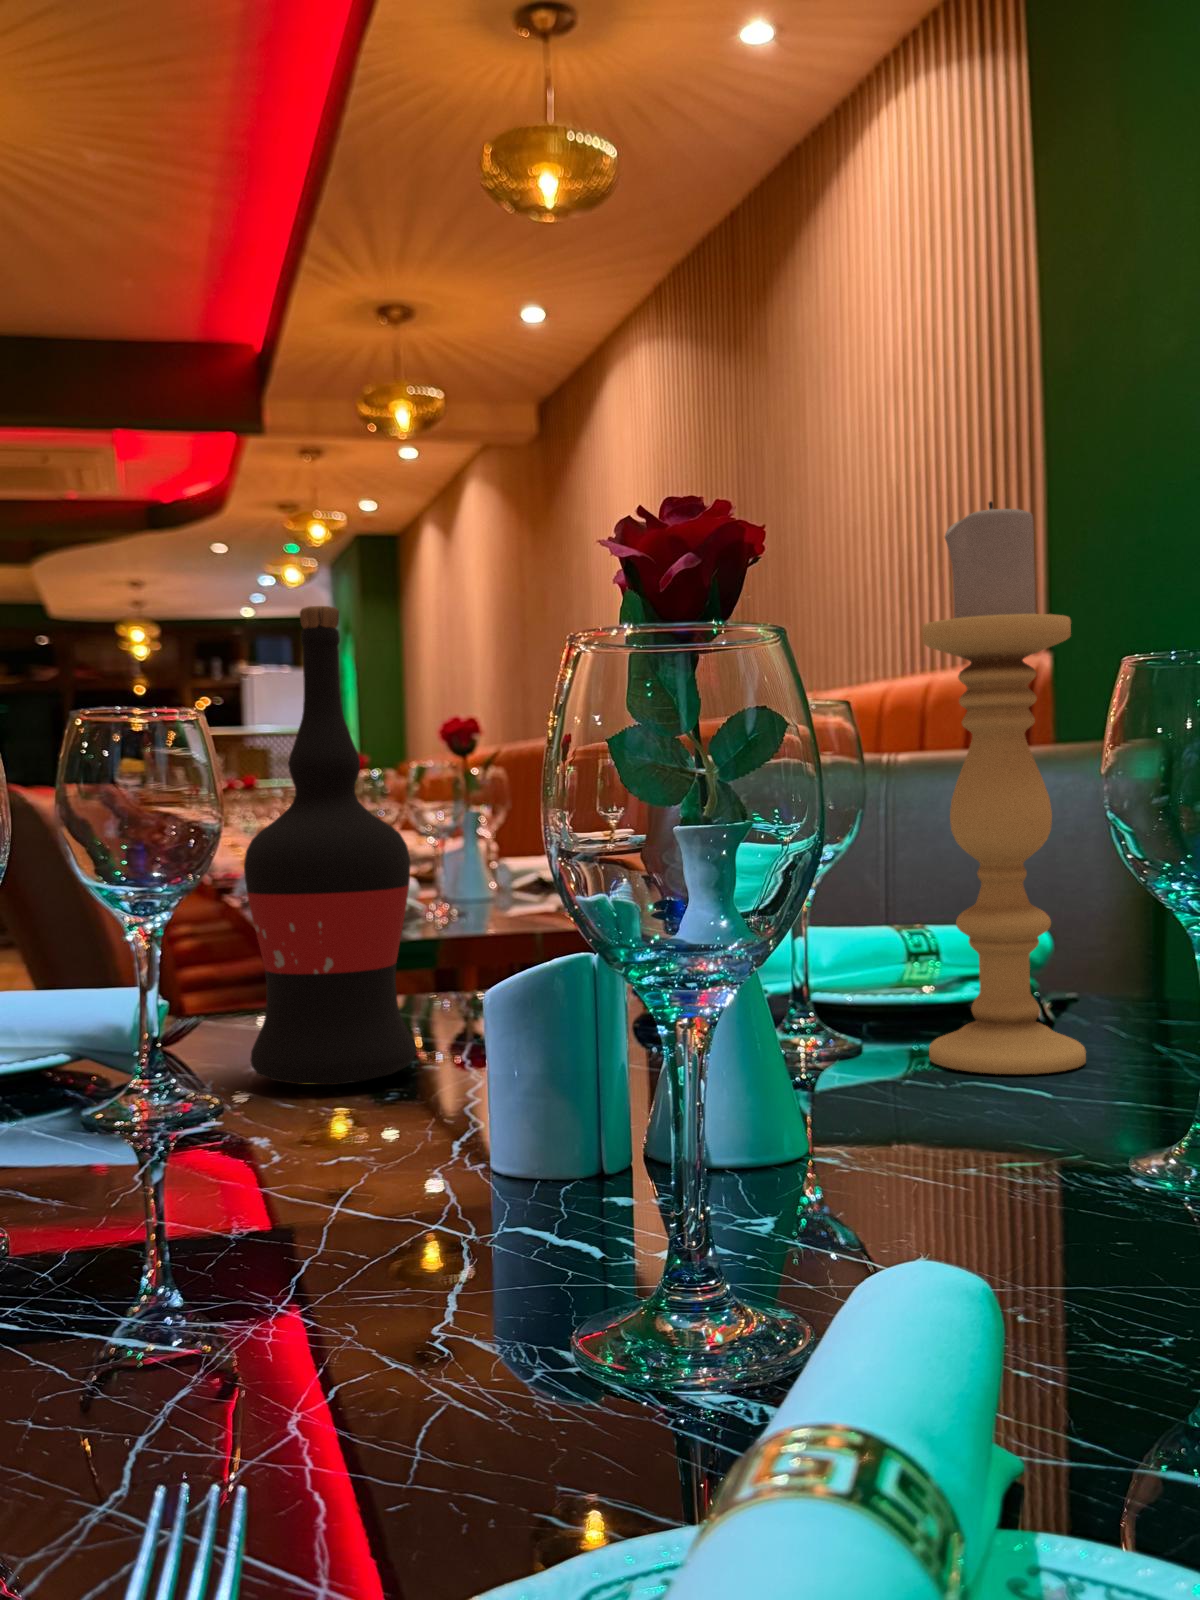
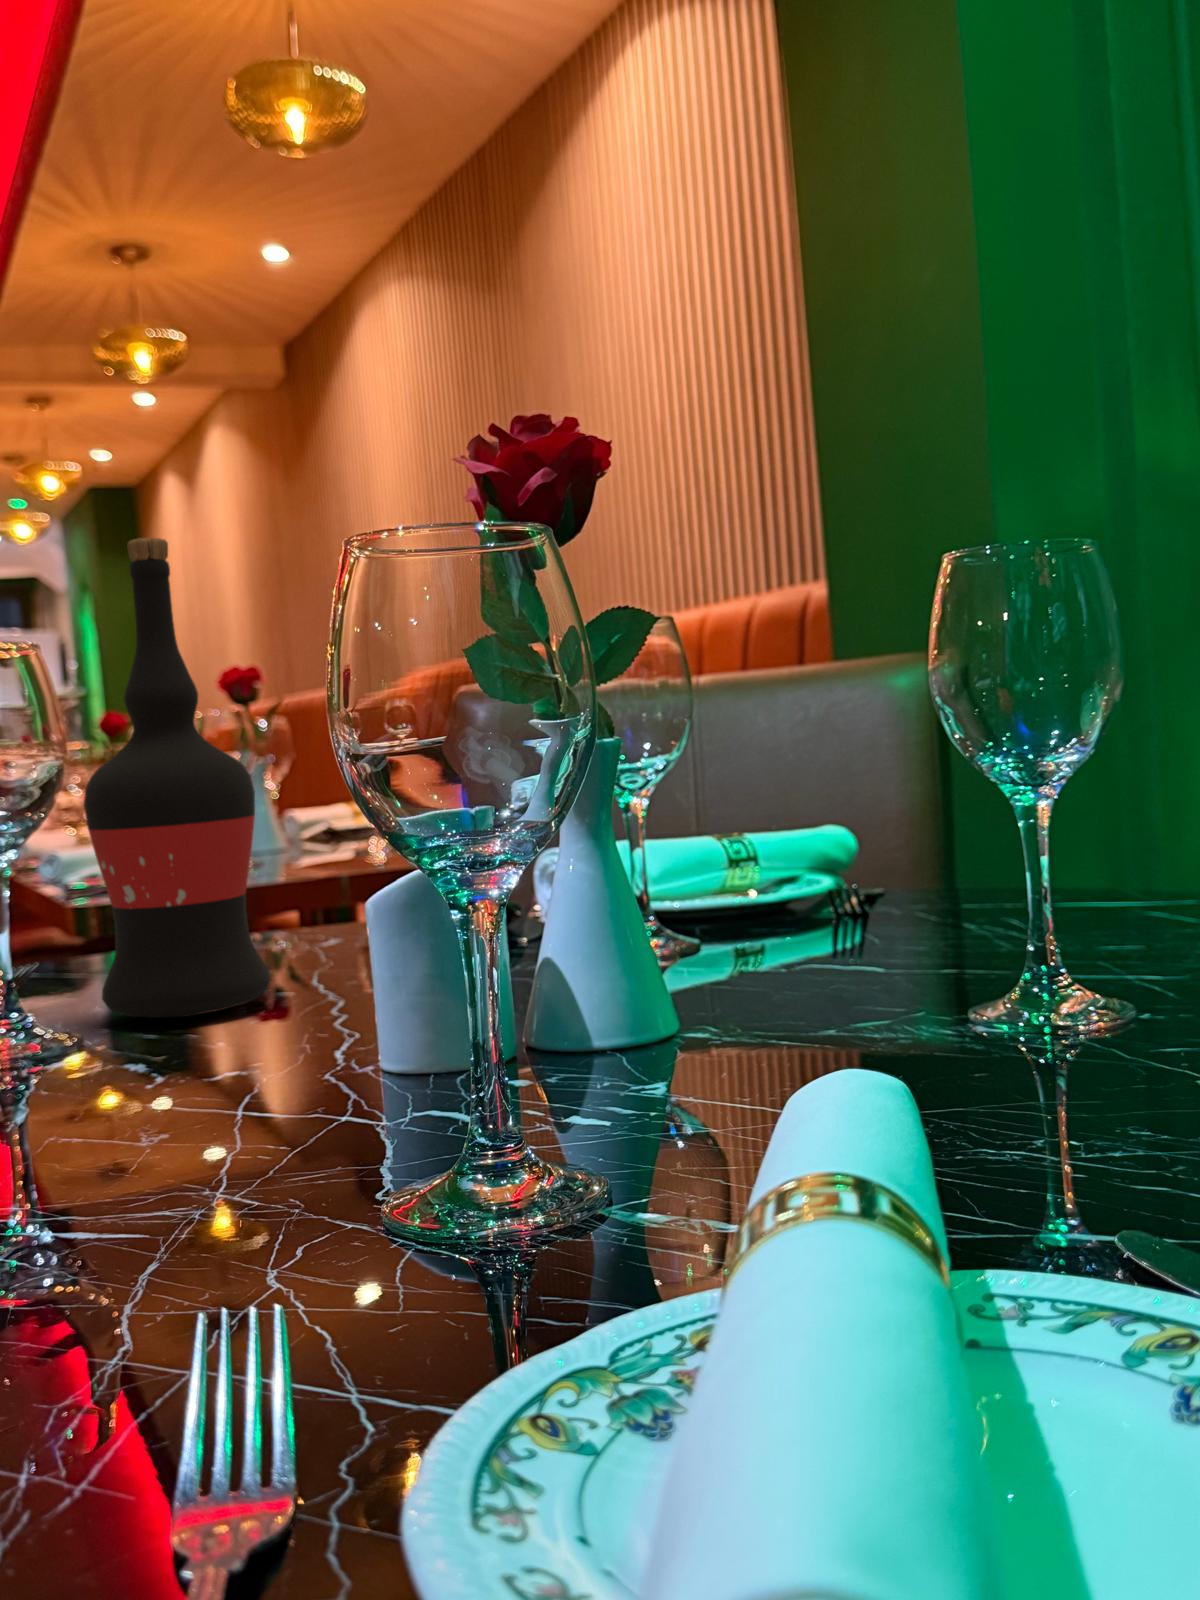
candle holder: present [923,502,1086,1074] -> none [741,422,907,959]

